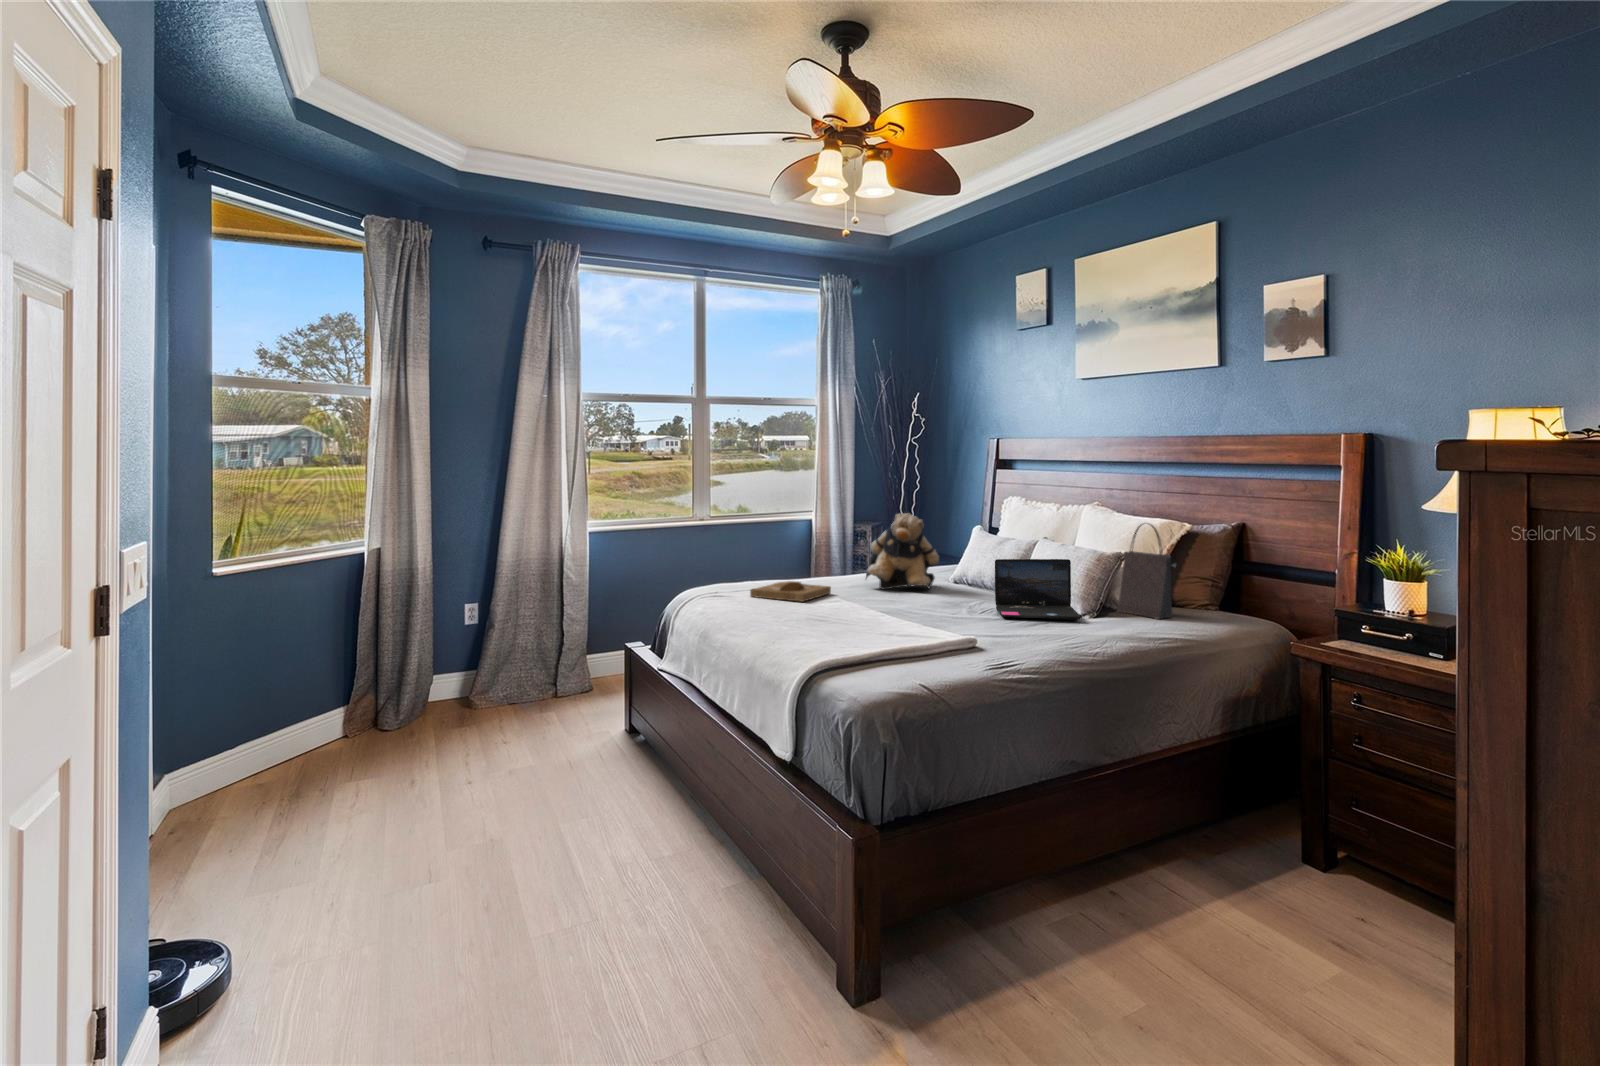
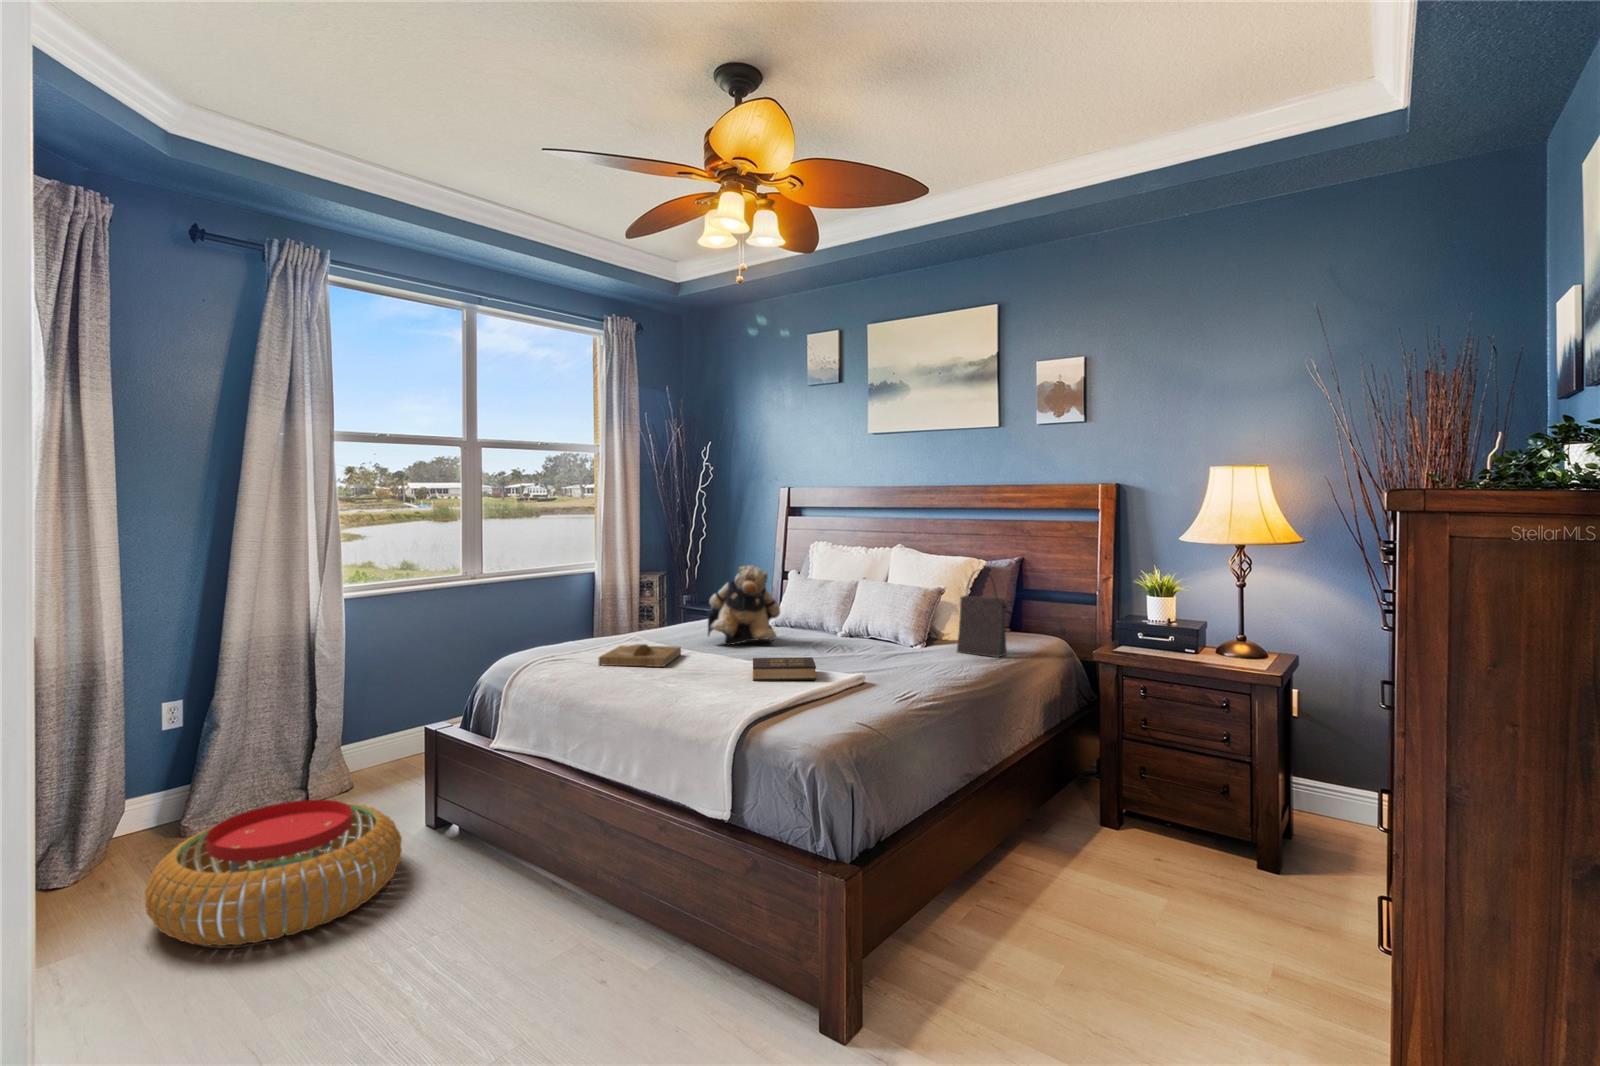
laptop: present [995,559,1081,620] -> none [854,606,943,668]
hardback book: none [869,599,937,623] -> present [753,657,816,681]
pouf: none [424,687,599,783] -> present [145,800,402,946]

